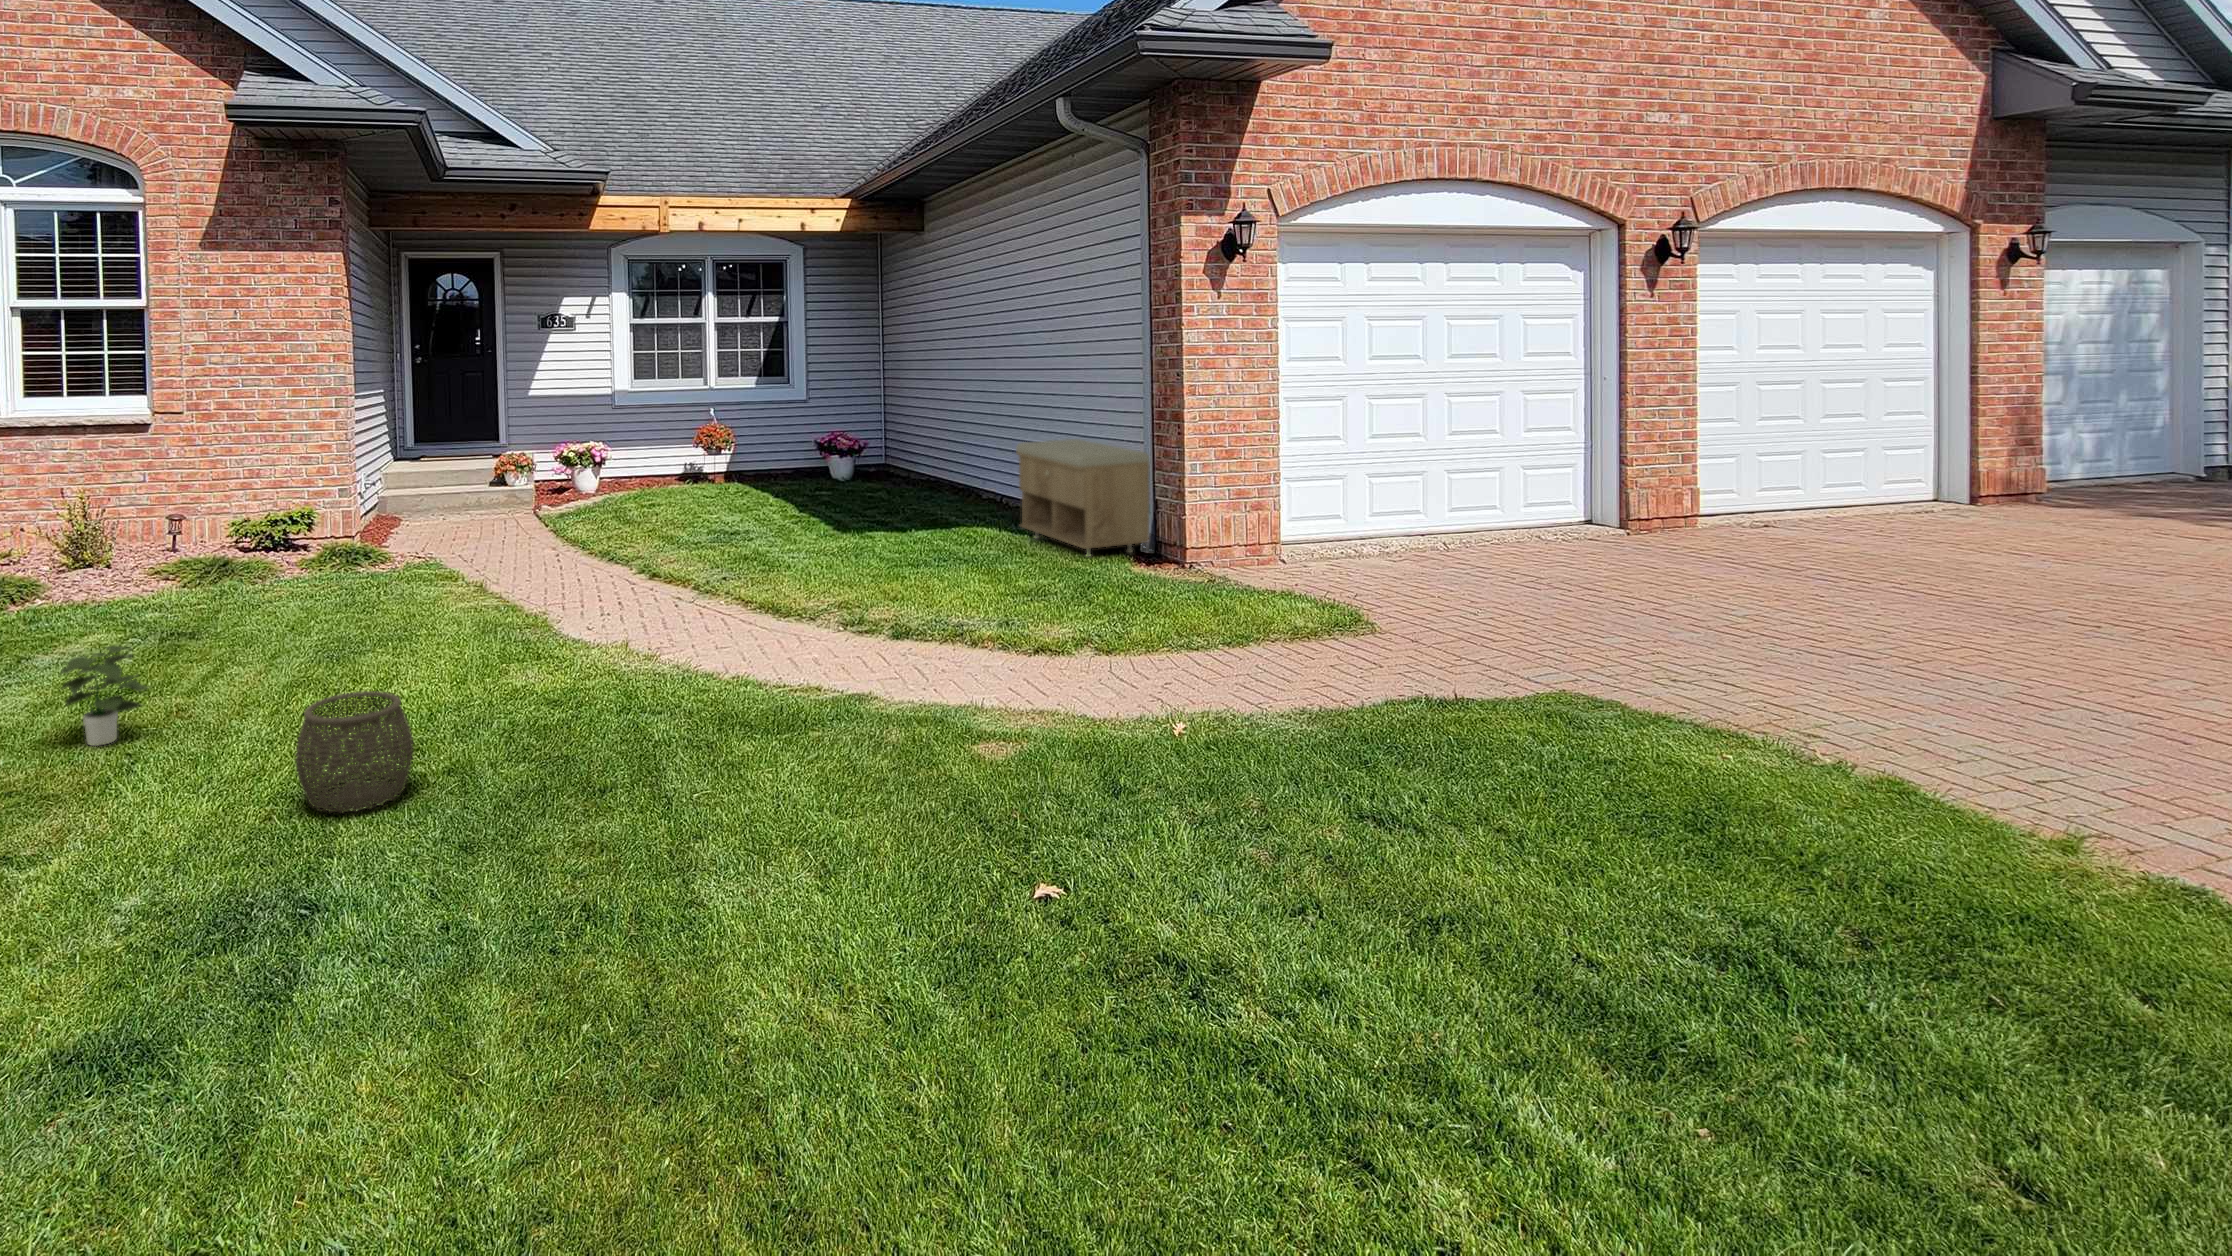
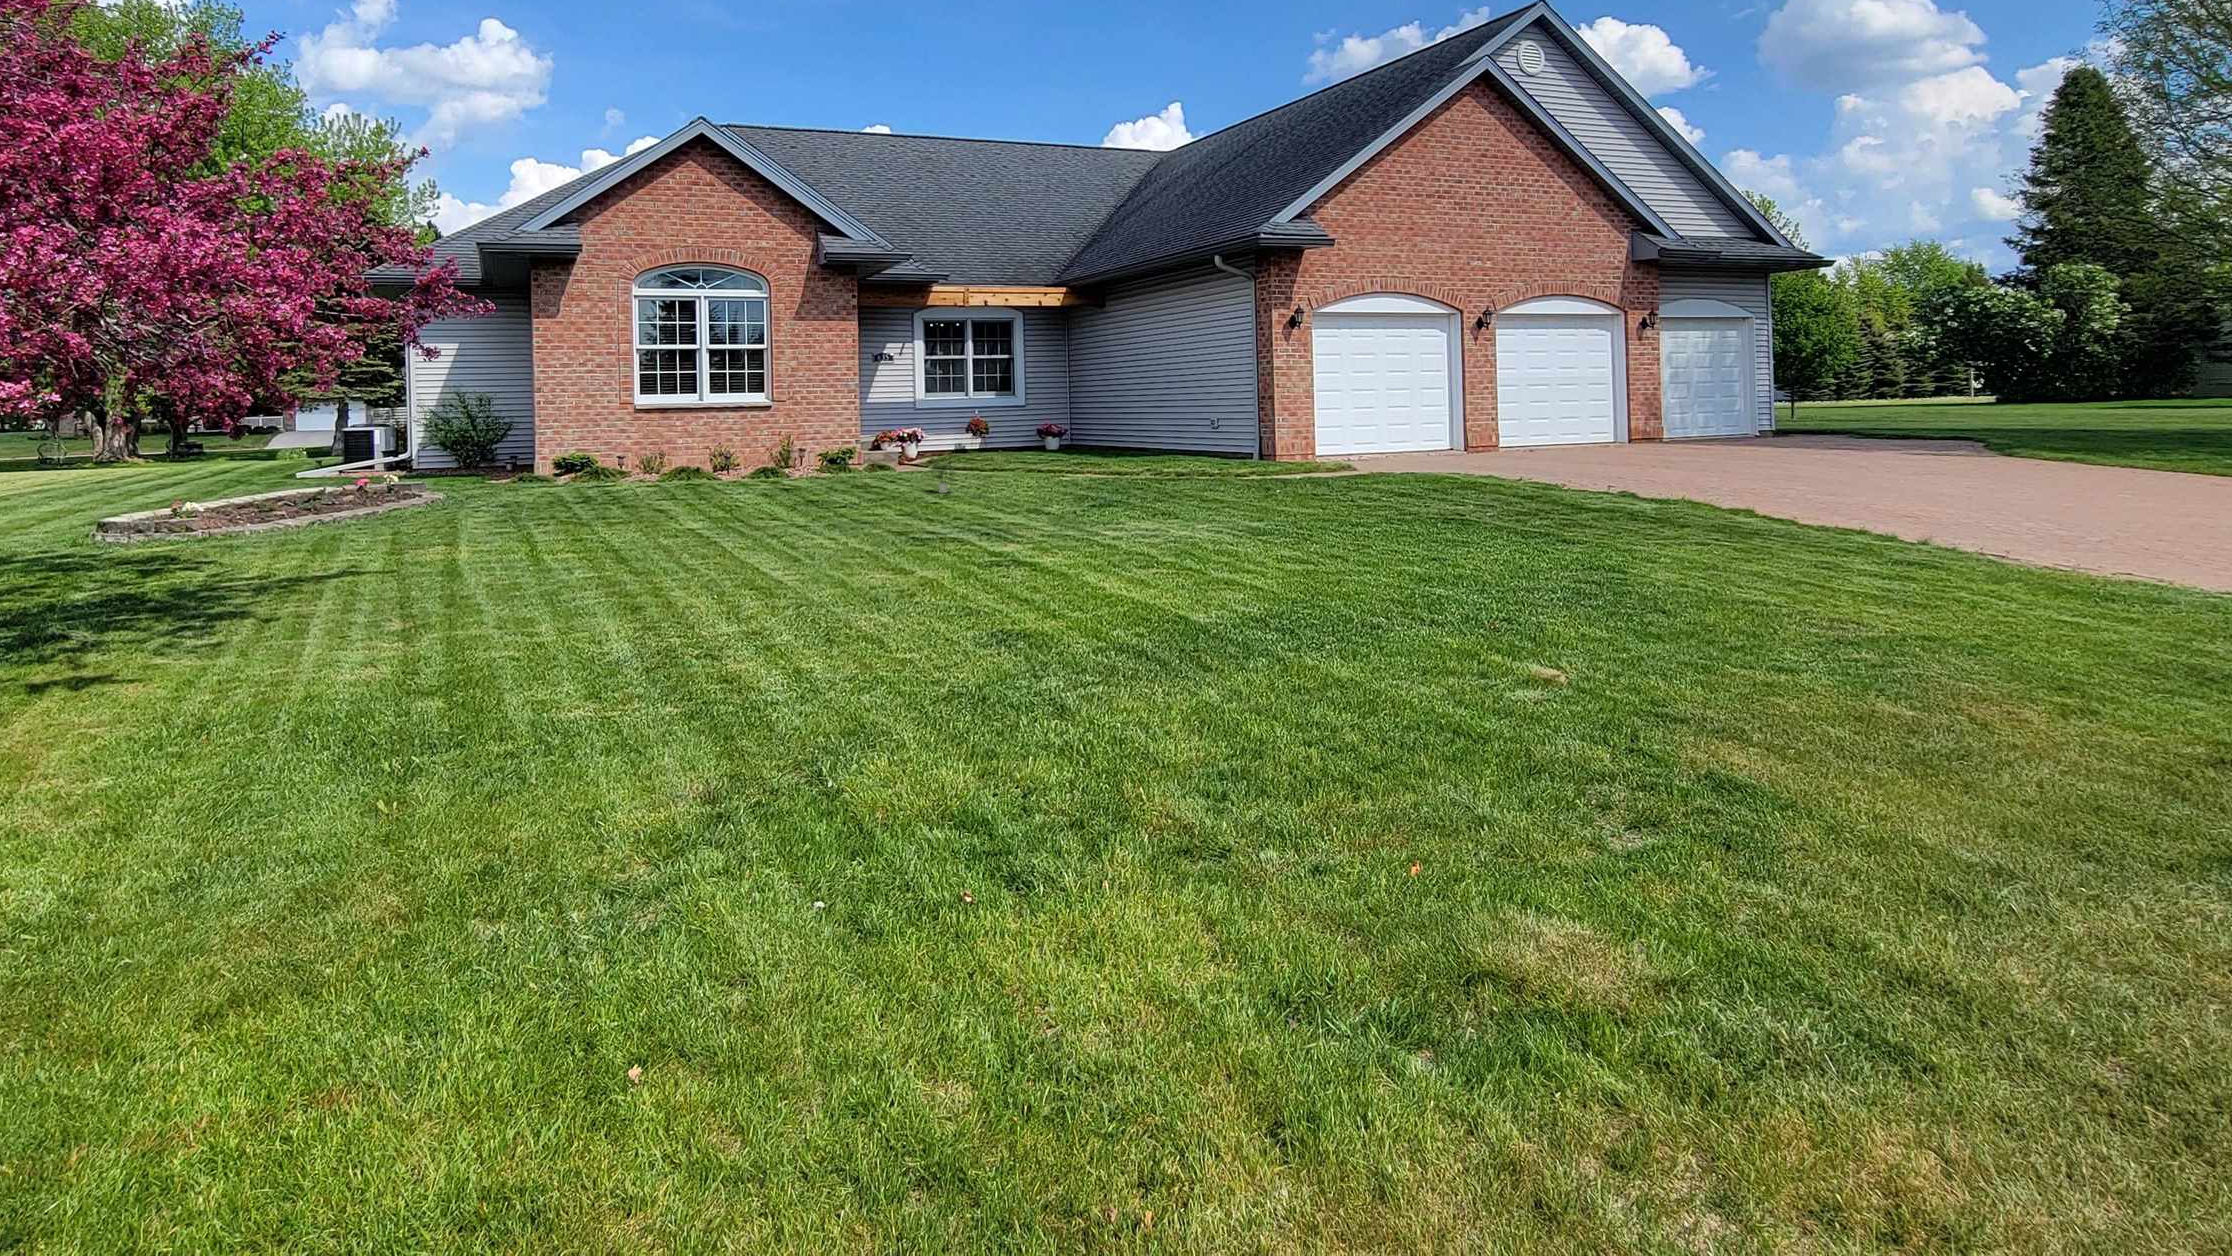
storage bench: present [1016,439,1149,557] -> none [1196,410,1259,459]
woven basket: present [295,691,413,813] -> none [1038,466,1071,497]

